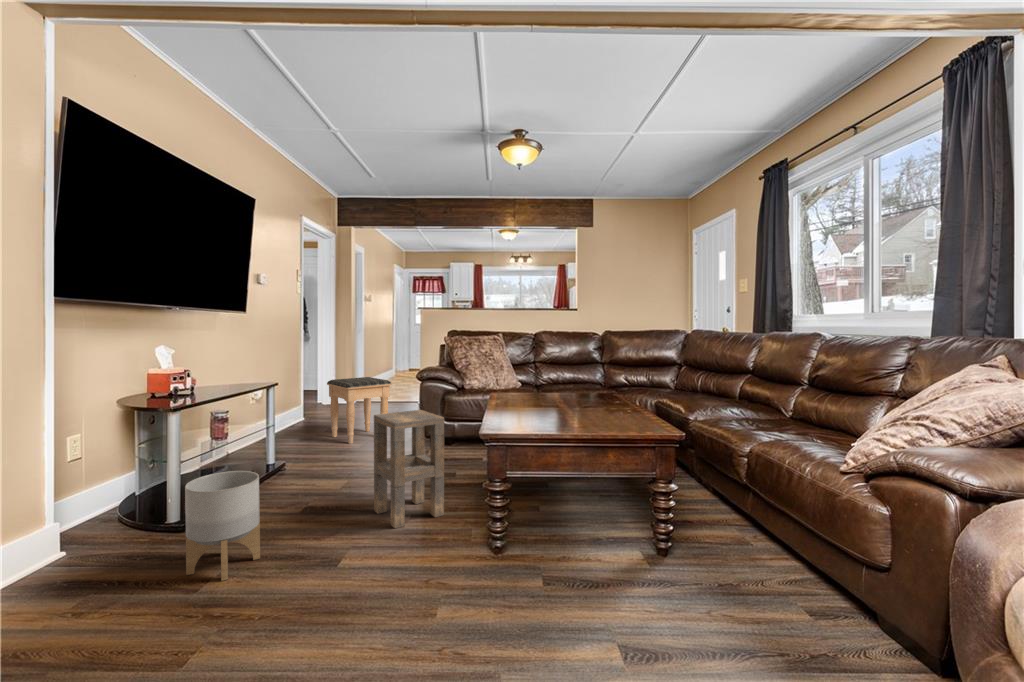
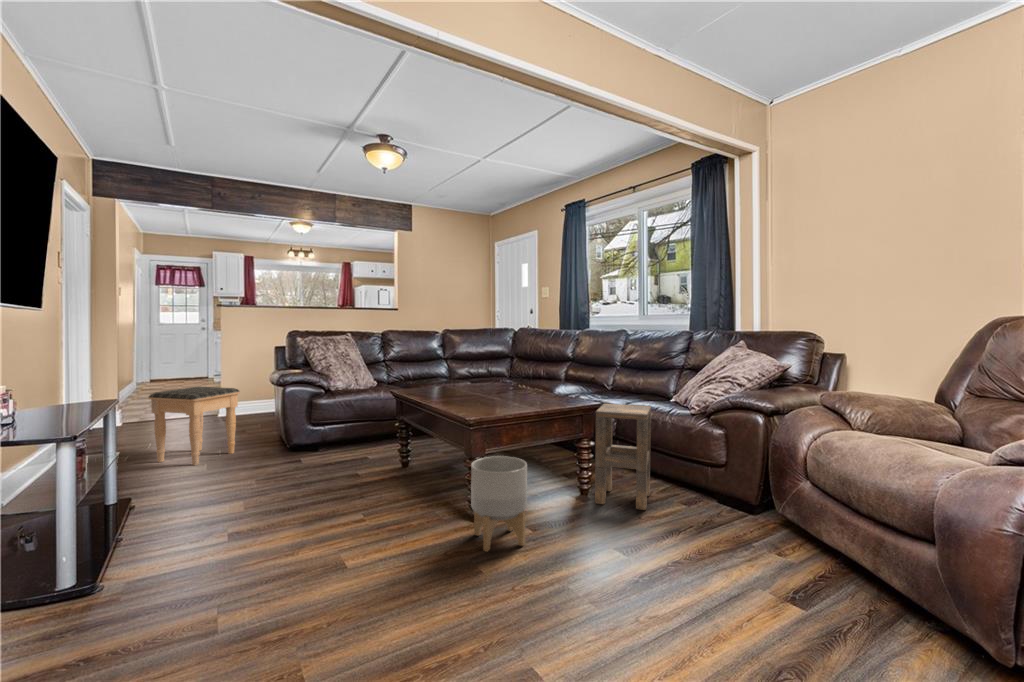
side table: present [374,410,444,528] -> present [595,404,651,510]
planter: present [185,471,260,581] -> present [471,456,527,552]

